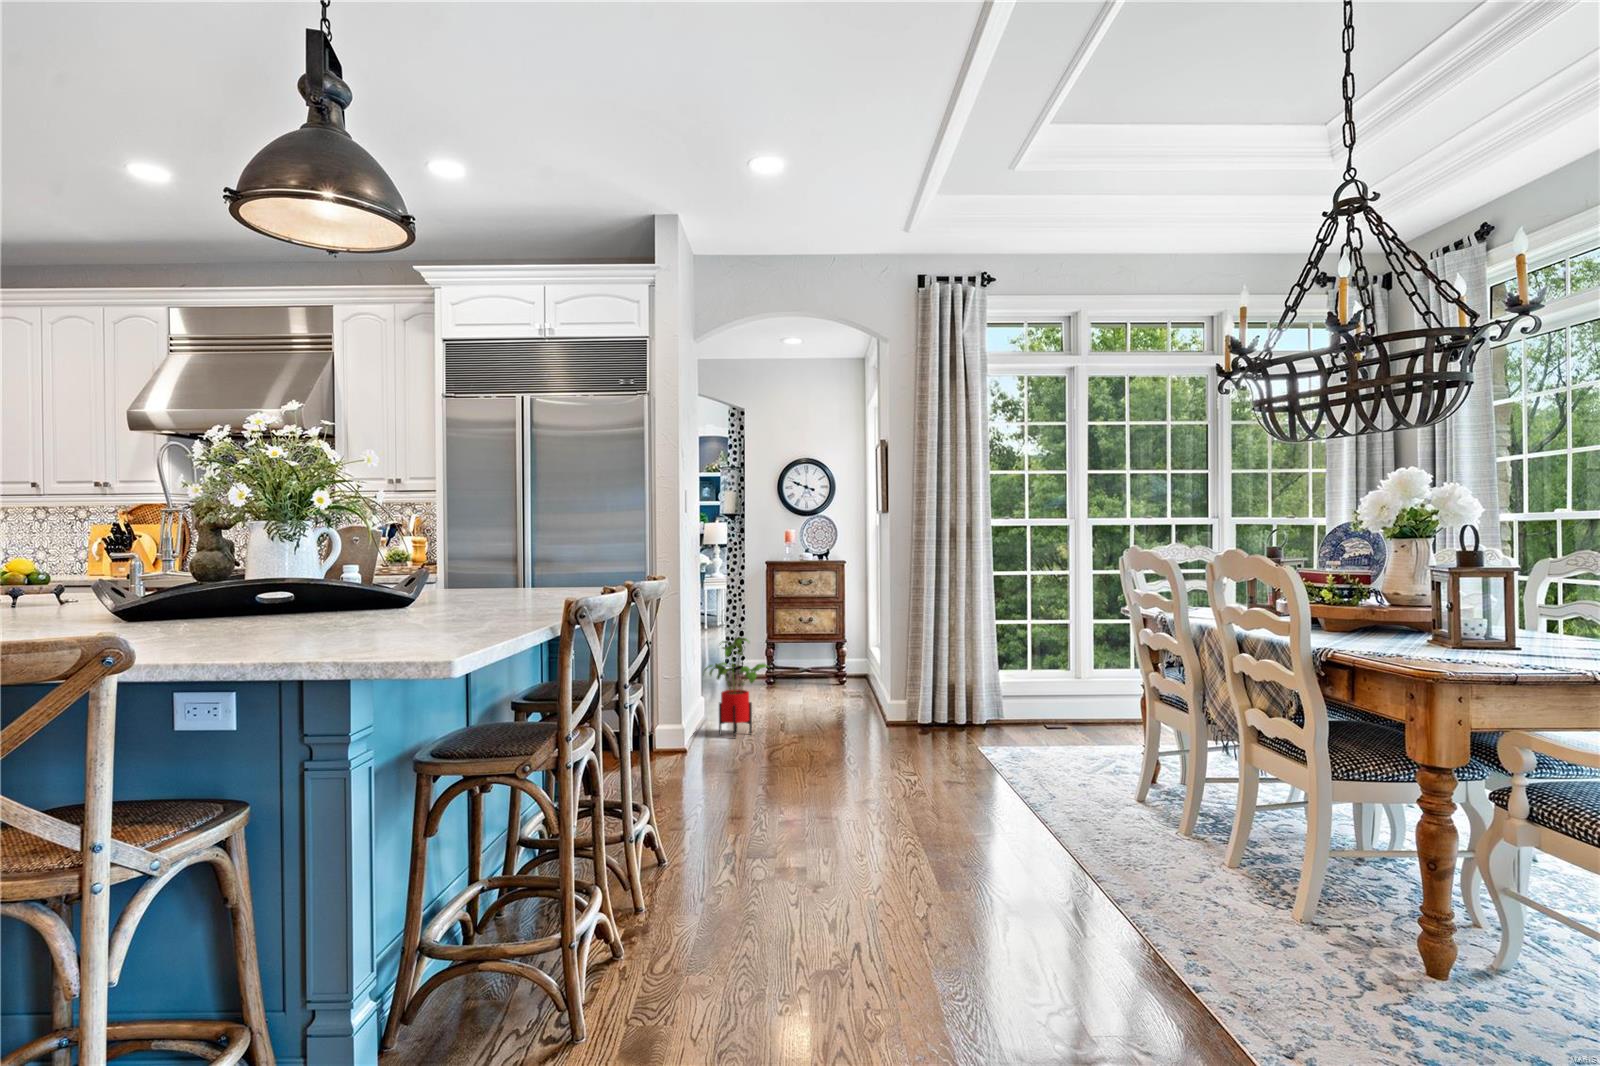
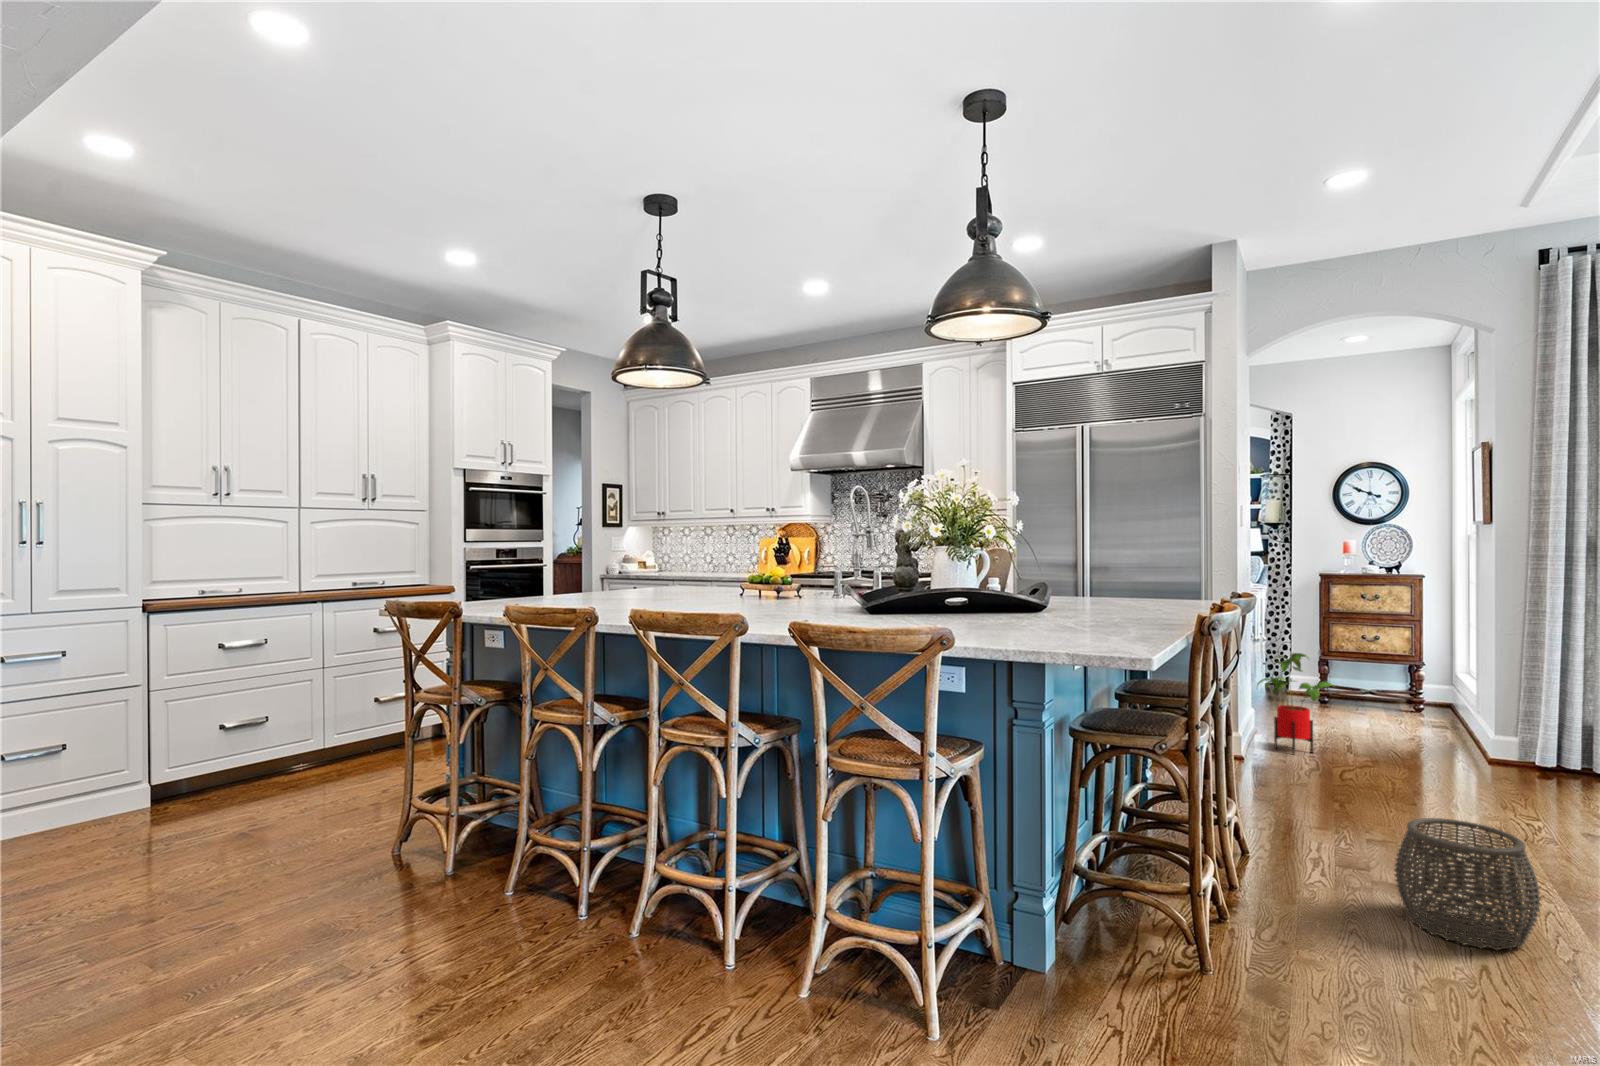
woven basket: none [789,793,905,925] -> present [1394,818,1541,950]

